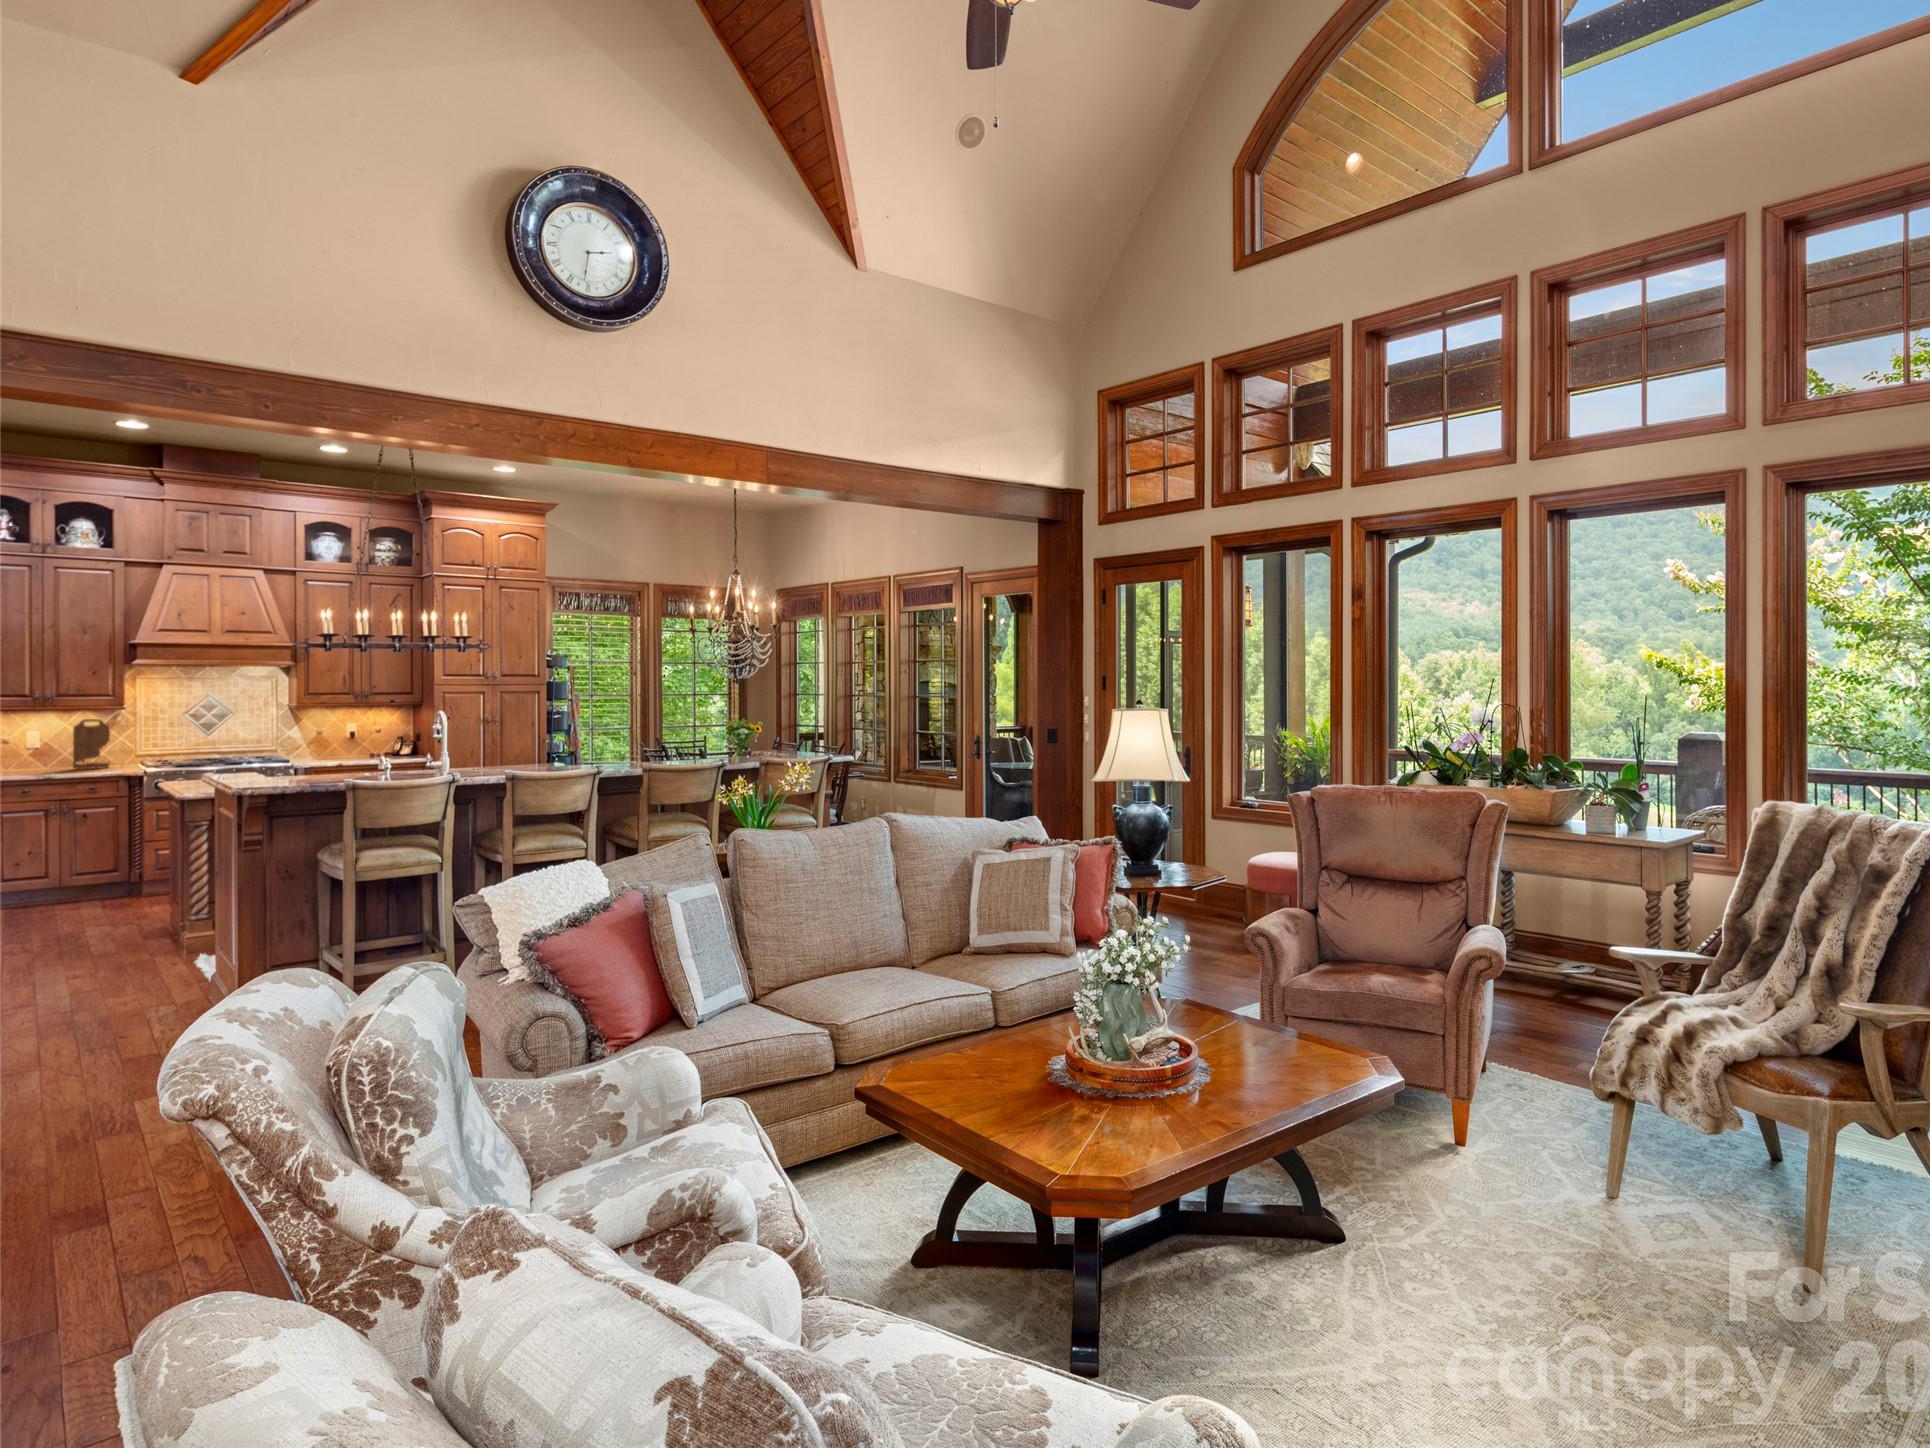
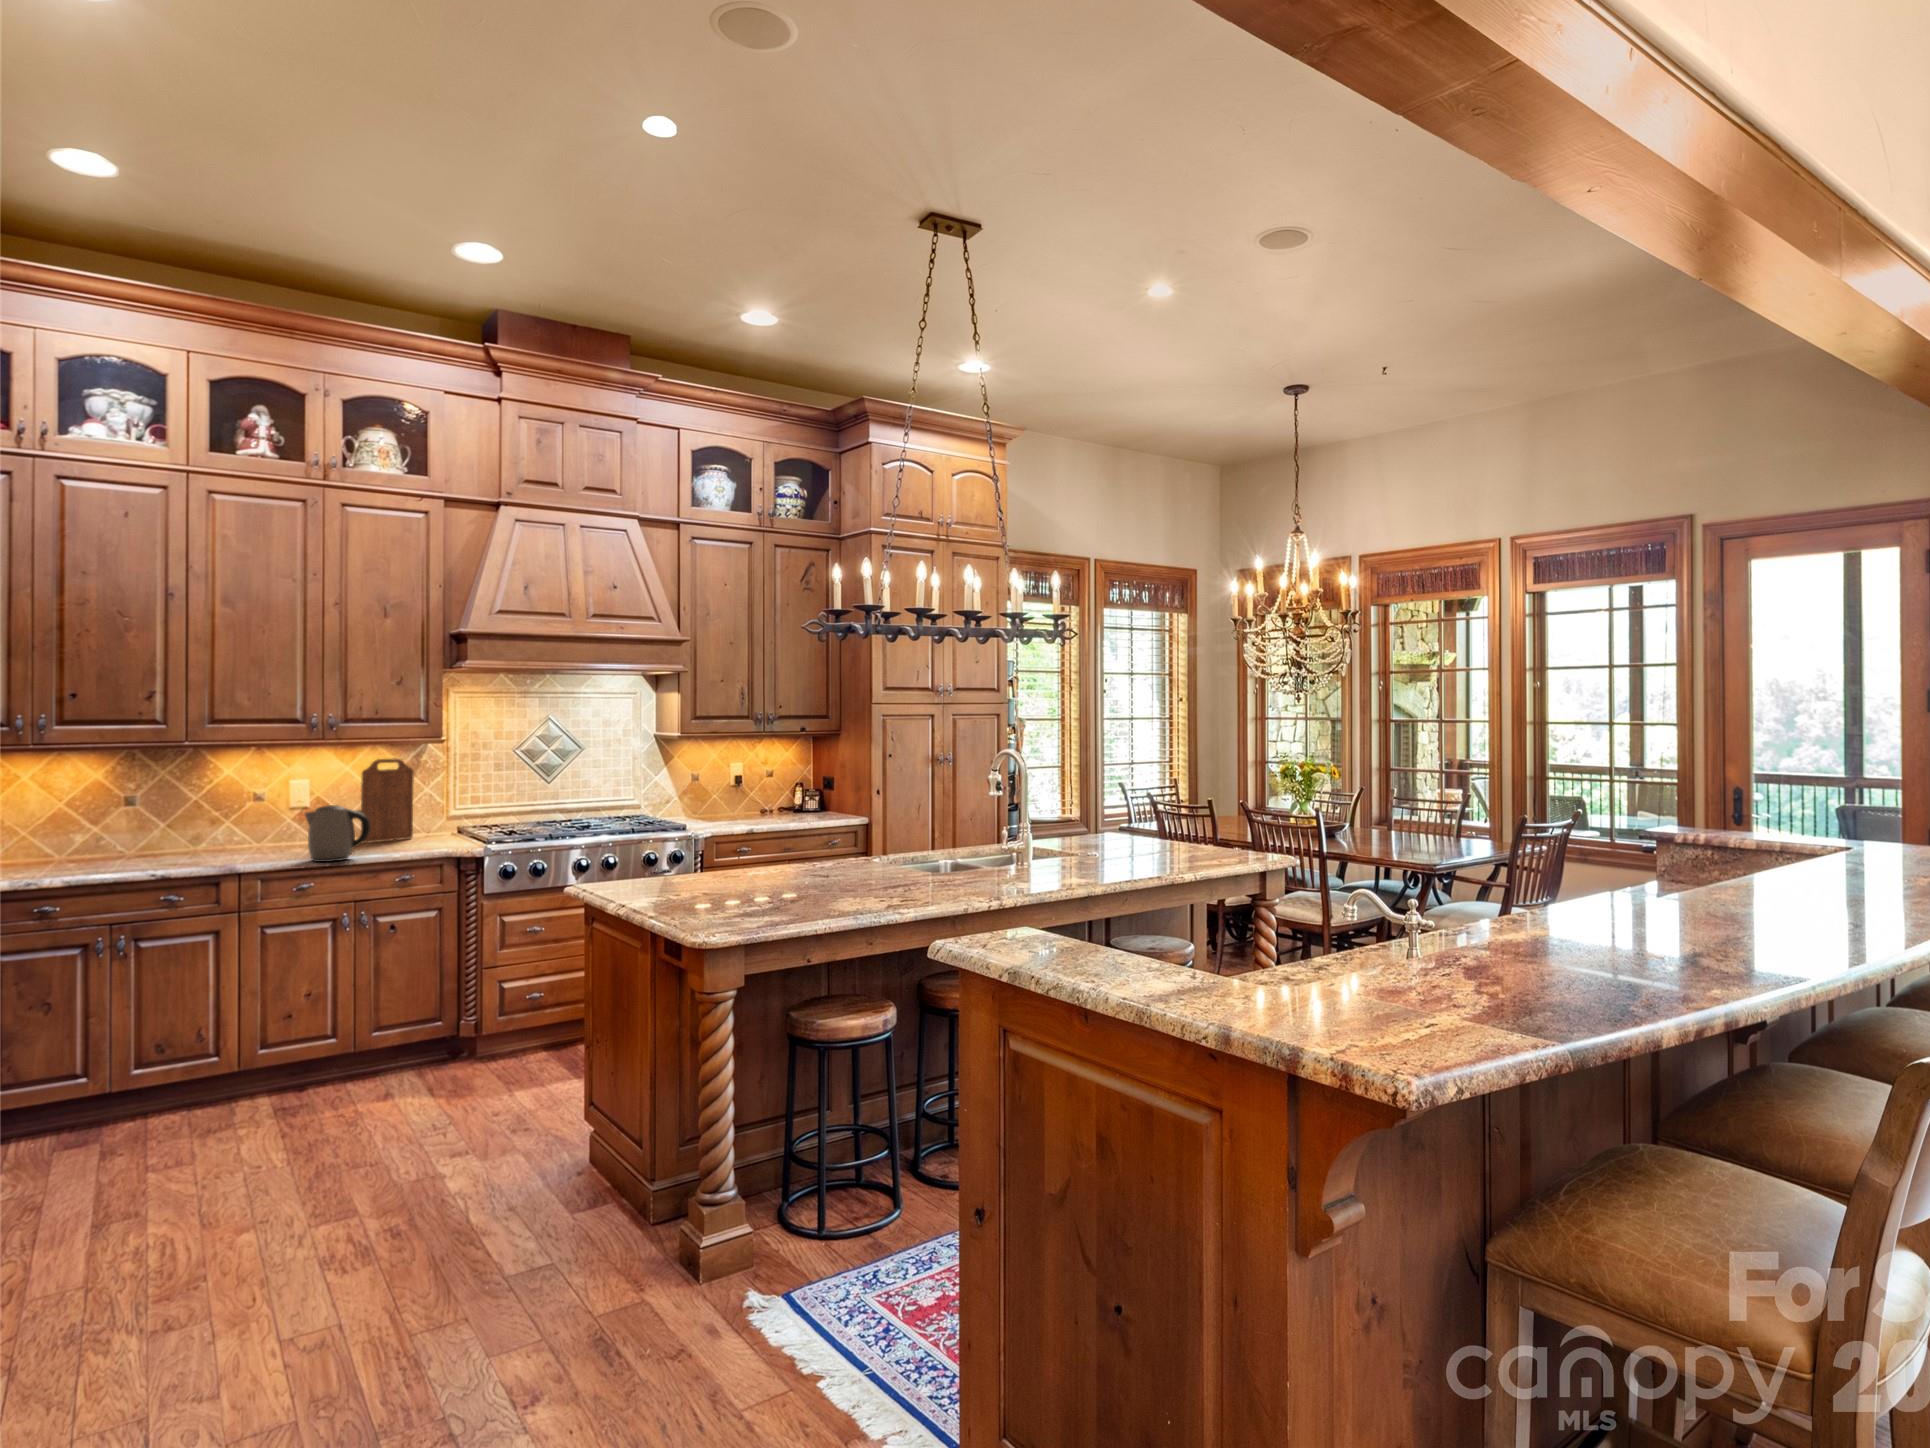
kettle: none [27,745,70,777] -> present [305,805,370,862]

